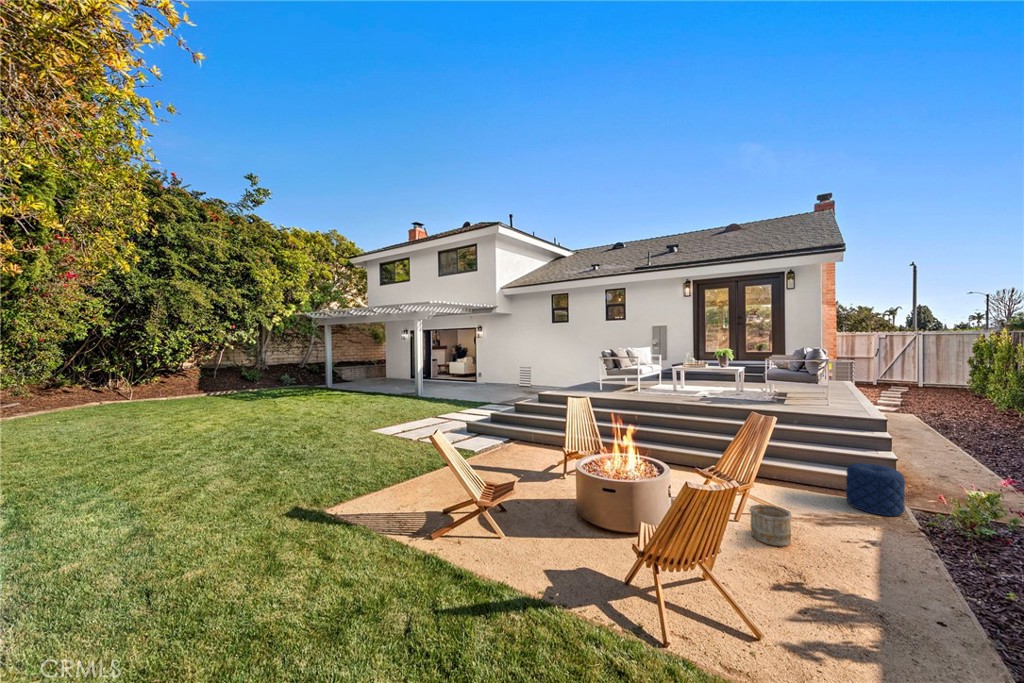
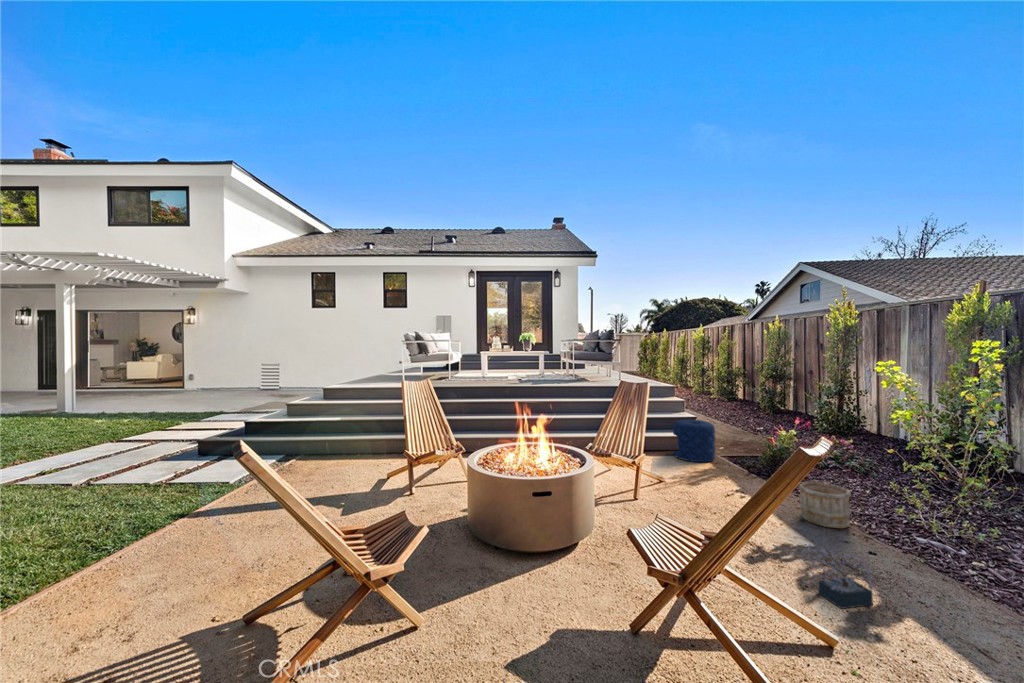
wooden bucket: present [749,504,791,546] -> present [799,481,851,529]
decorative plant: none [792,584,863,654] -> present [806,544,873,609]

